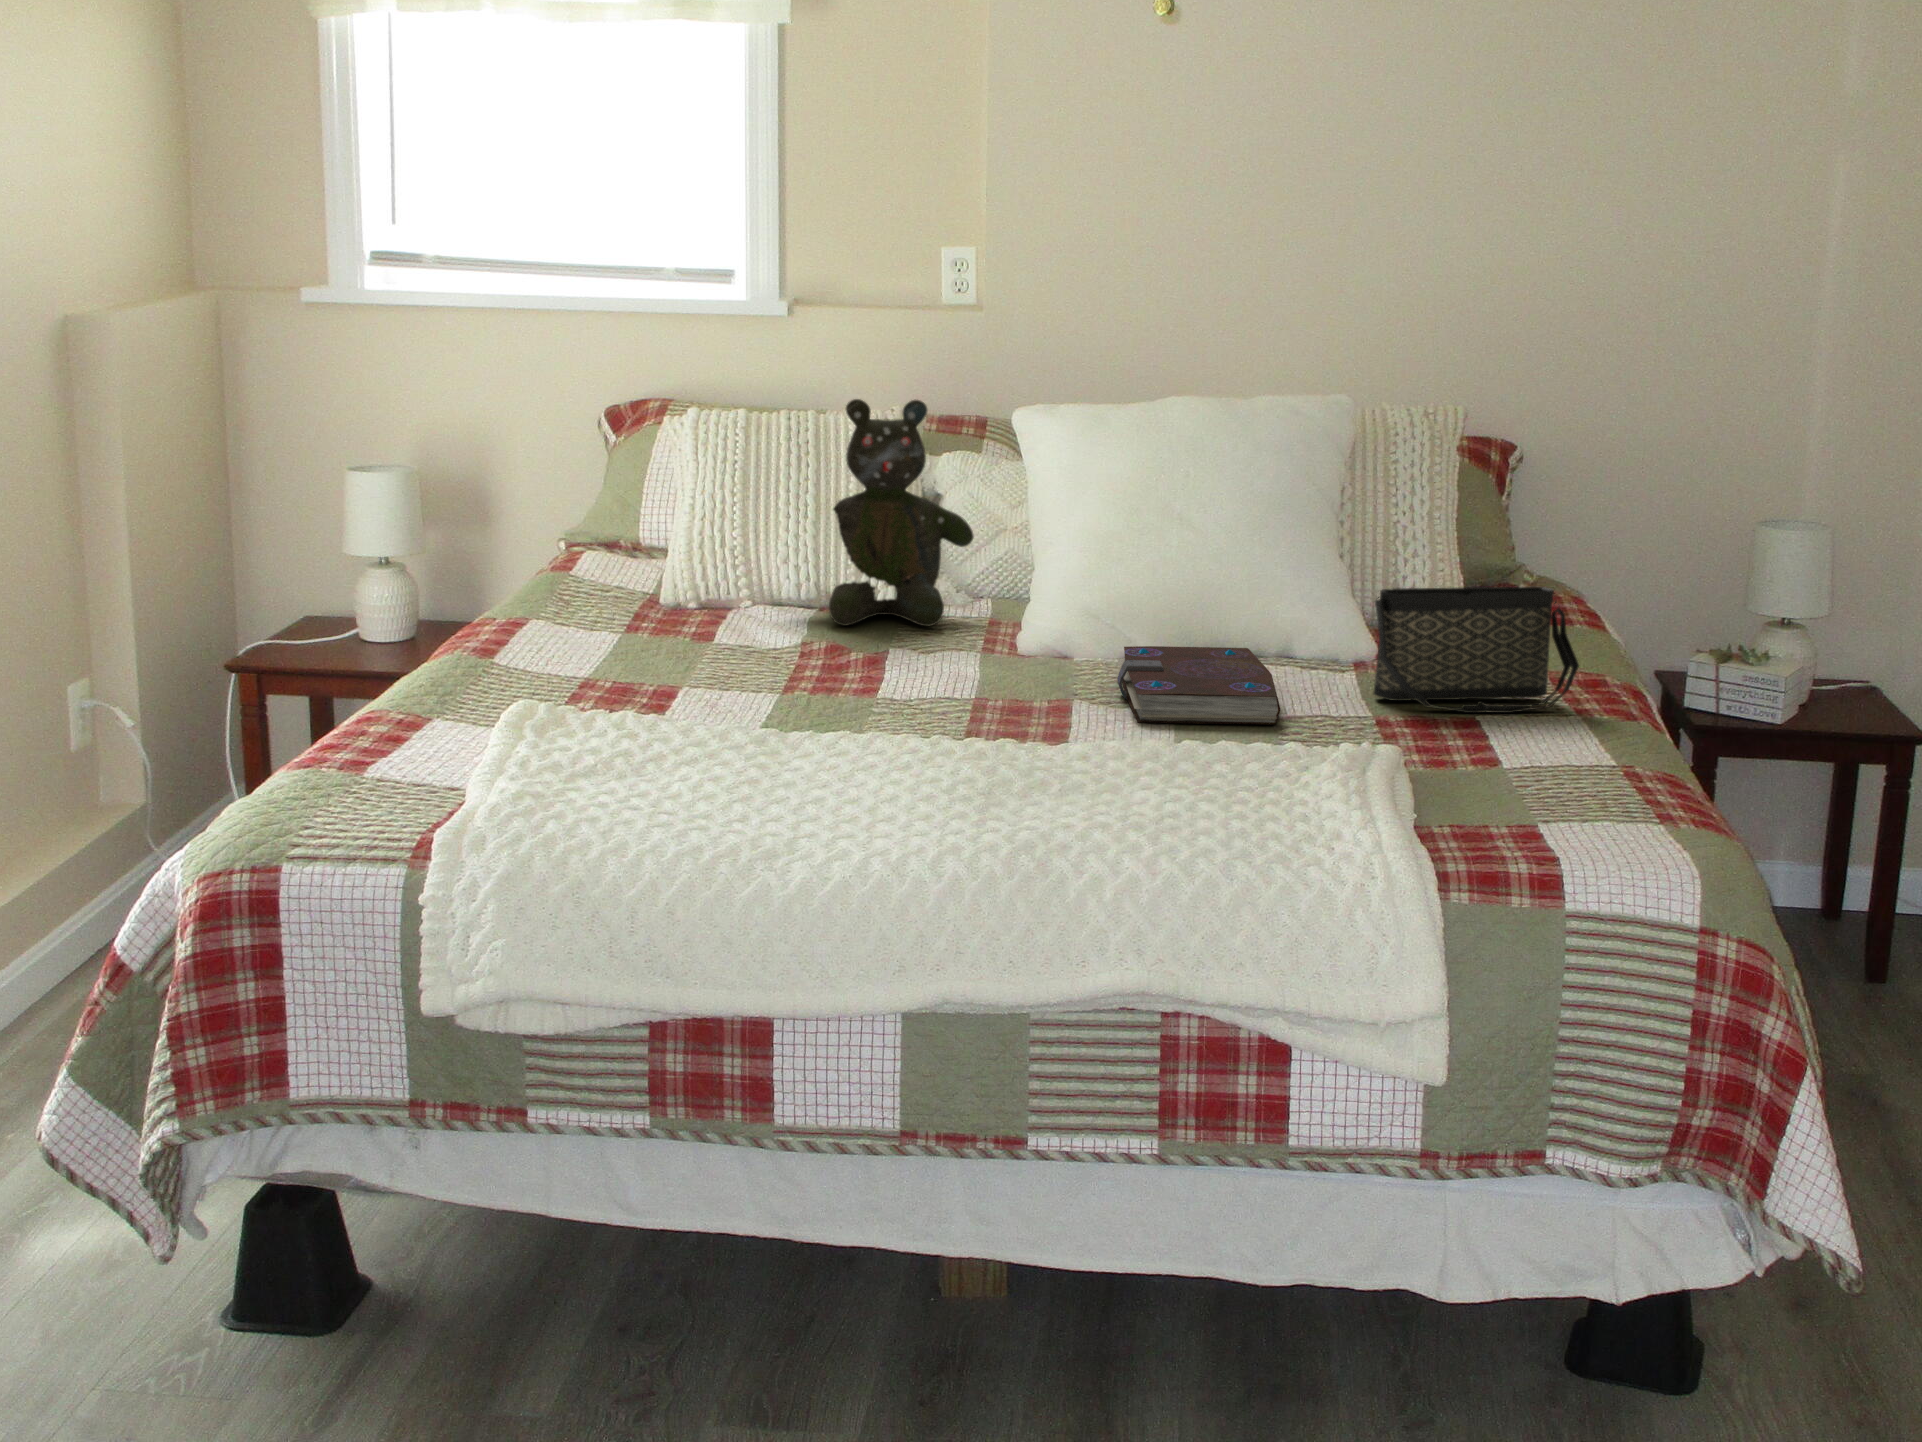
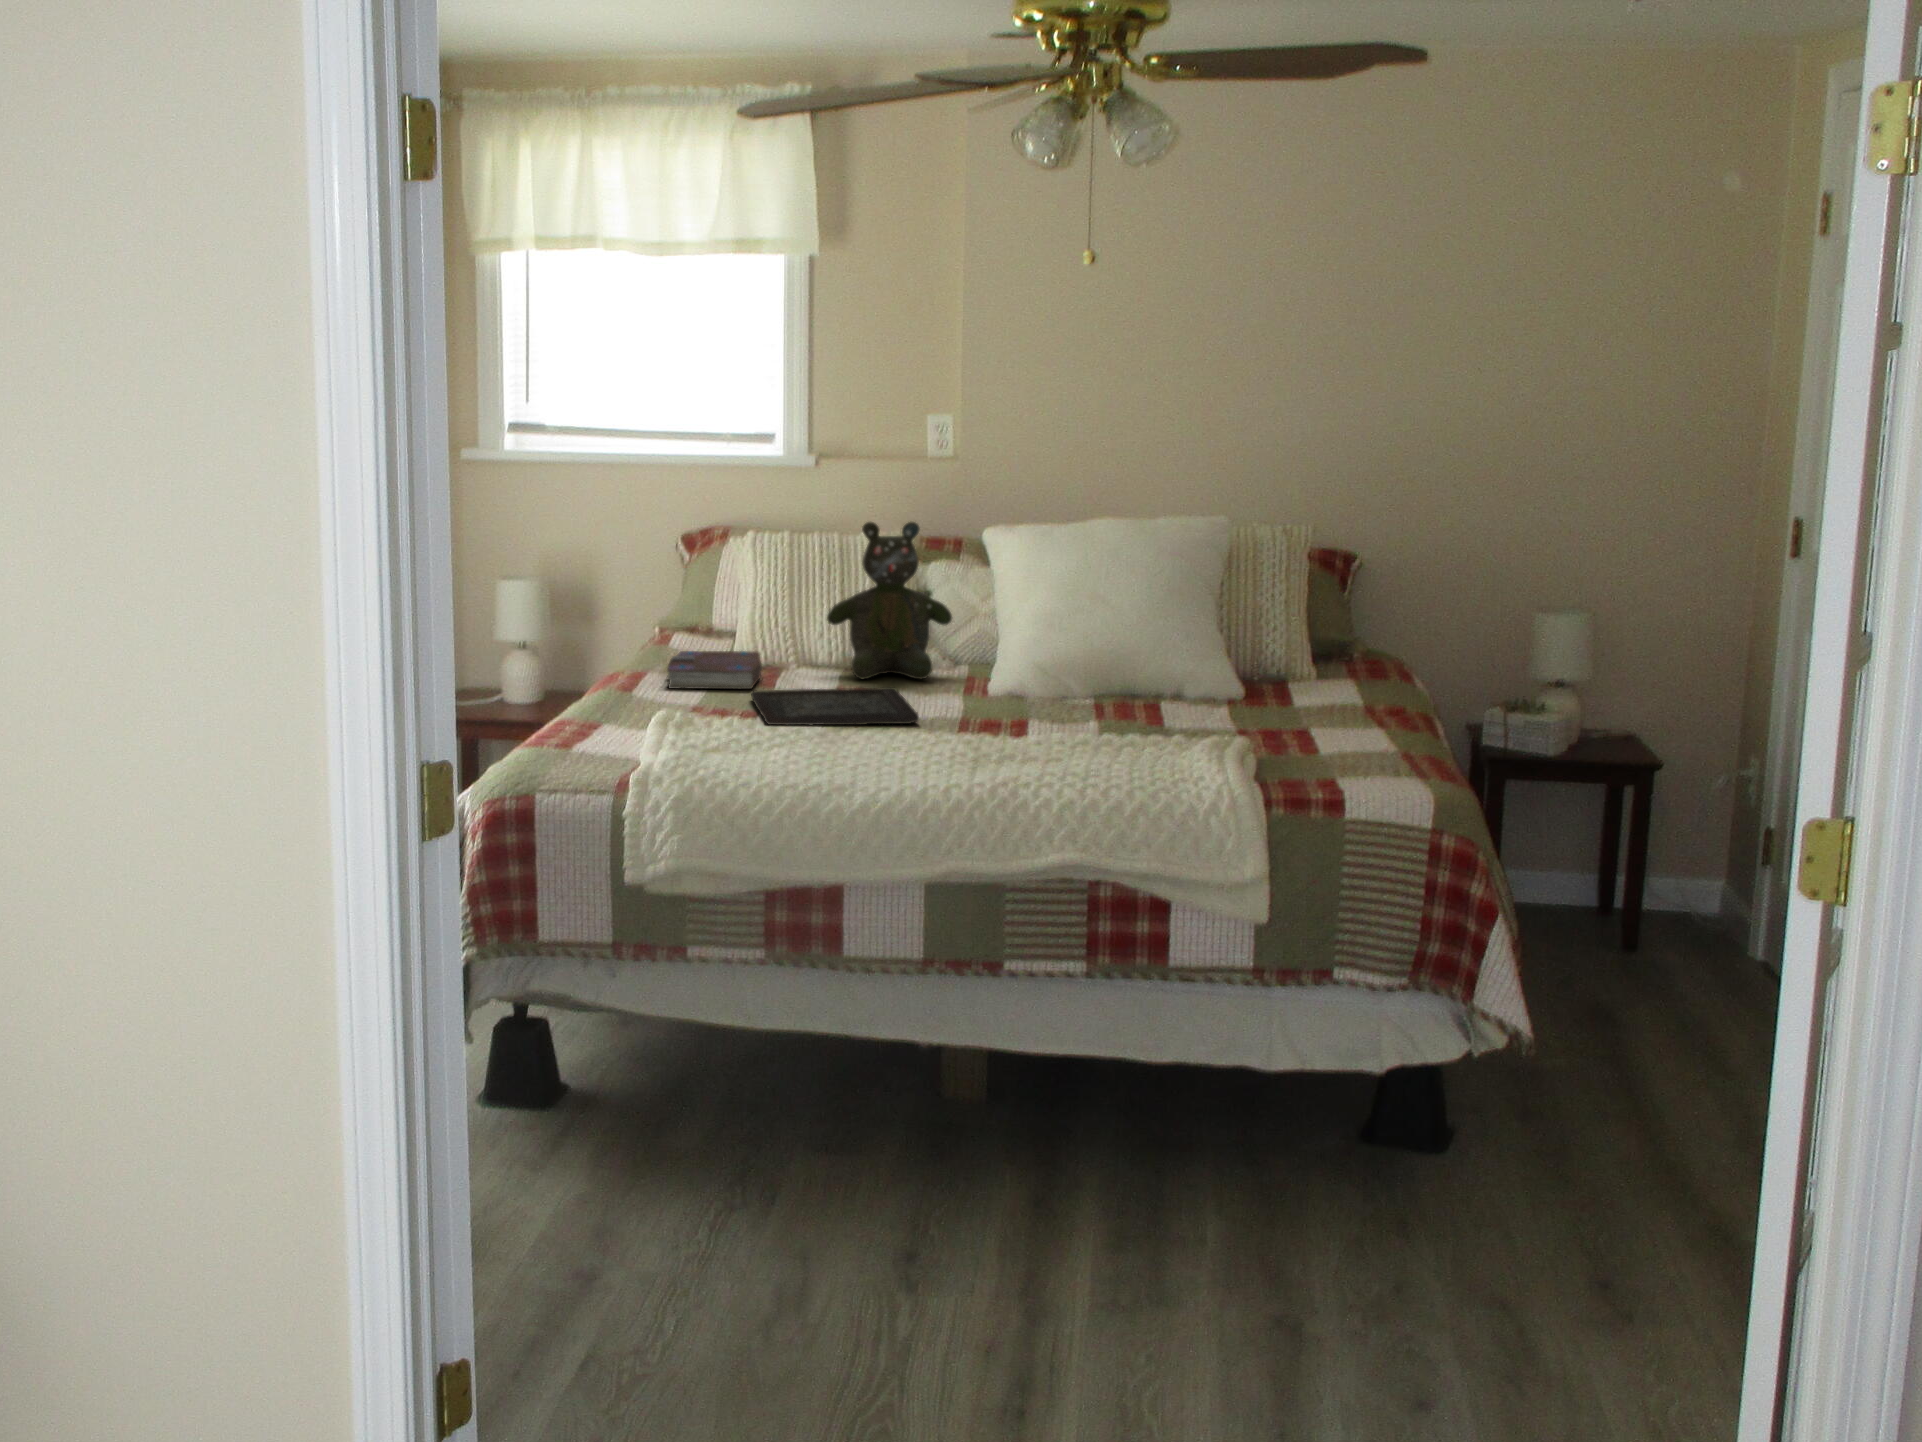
handbag: present [1373,587,1579,713] -> none [1236,640,1382,726]
book: present [1117,646,1280,725] -> present [666,651,762,689]
tray: none [673,647,915,718] -> present [751,687,919,725]

